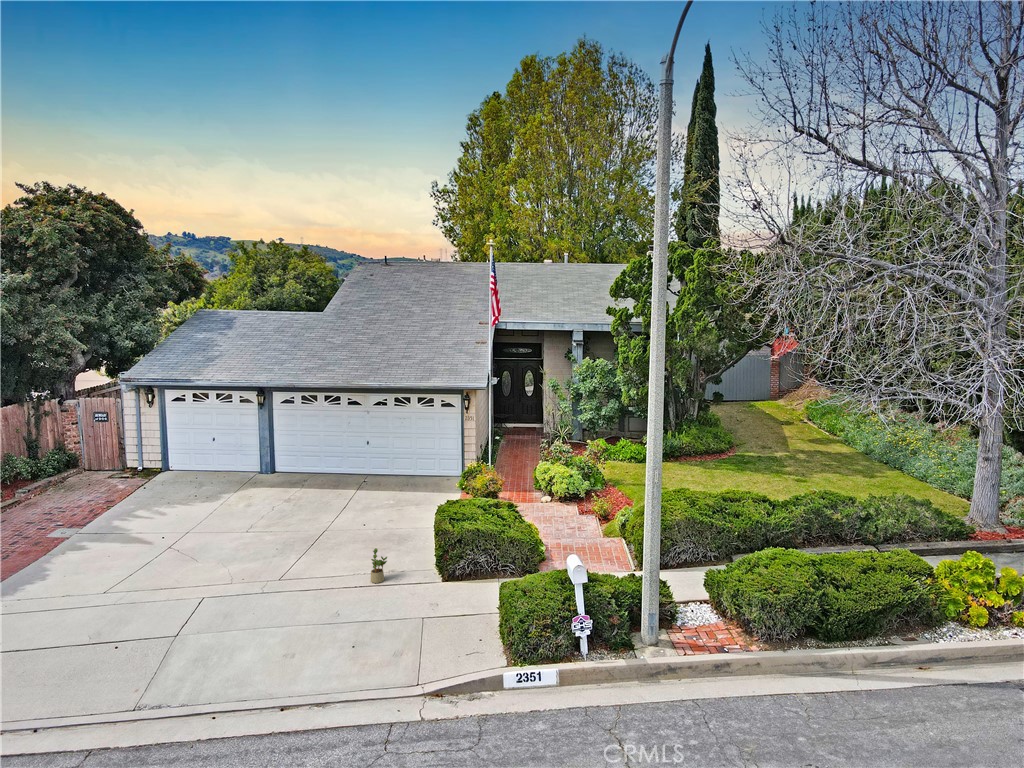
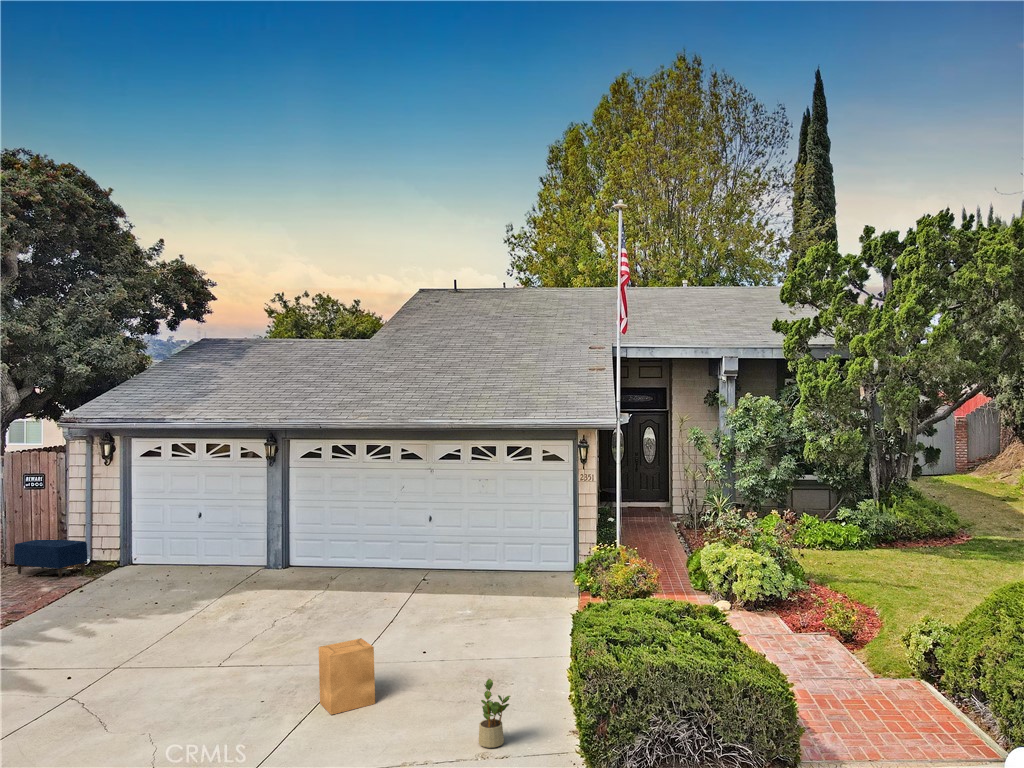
bench: none [90,454,141,482] -> present [14,538,87,578]
cardboard box: none [286,525,319,567] -> present [319,638,375,715]

